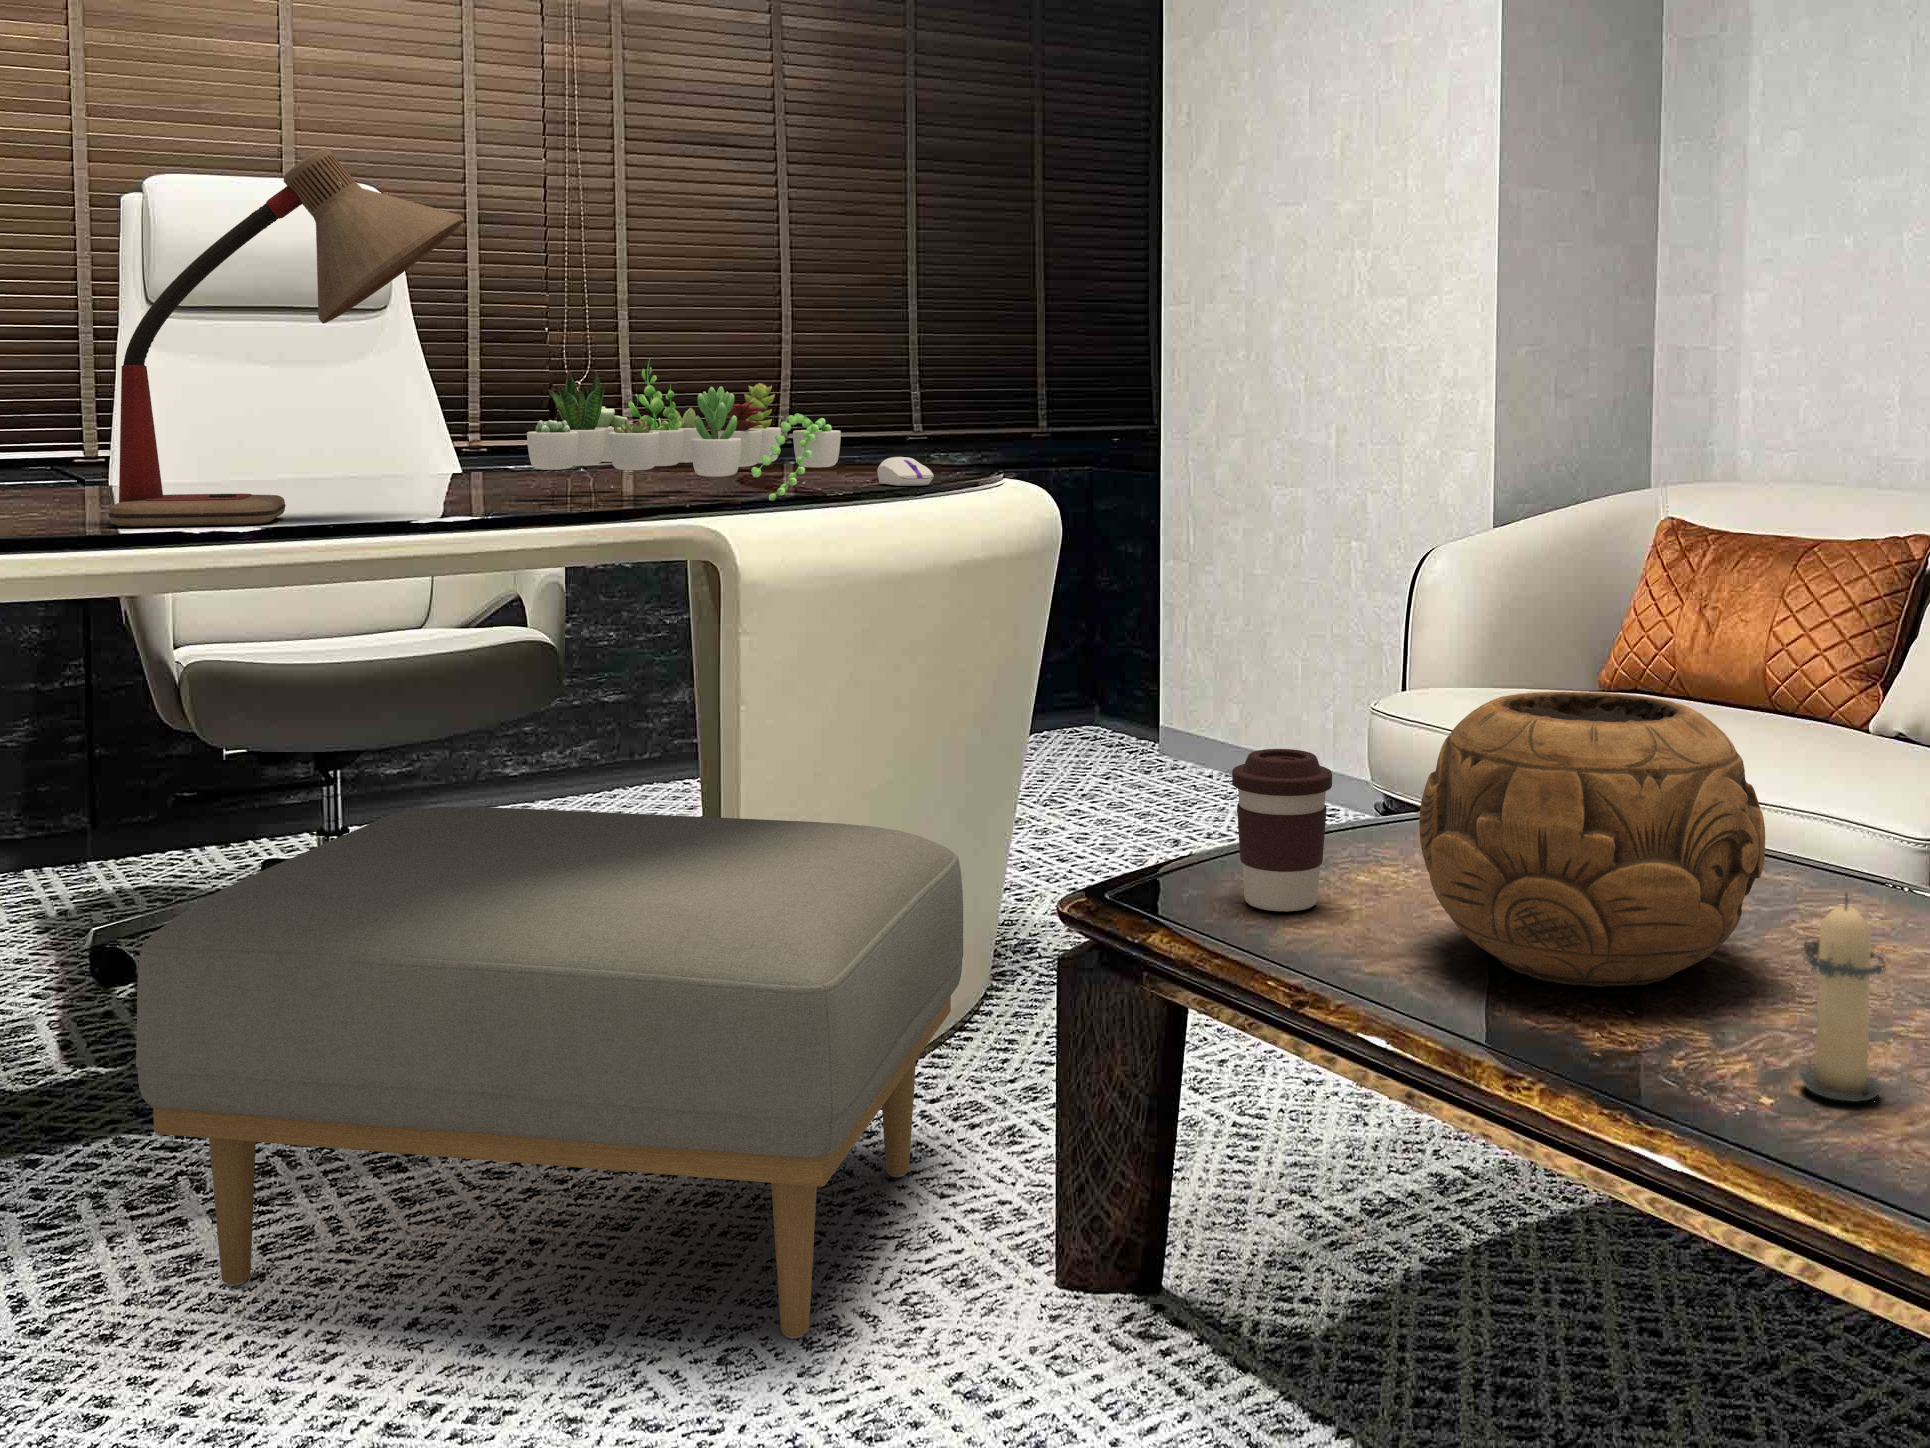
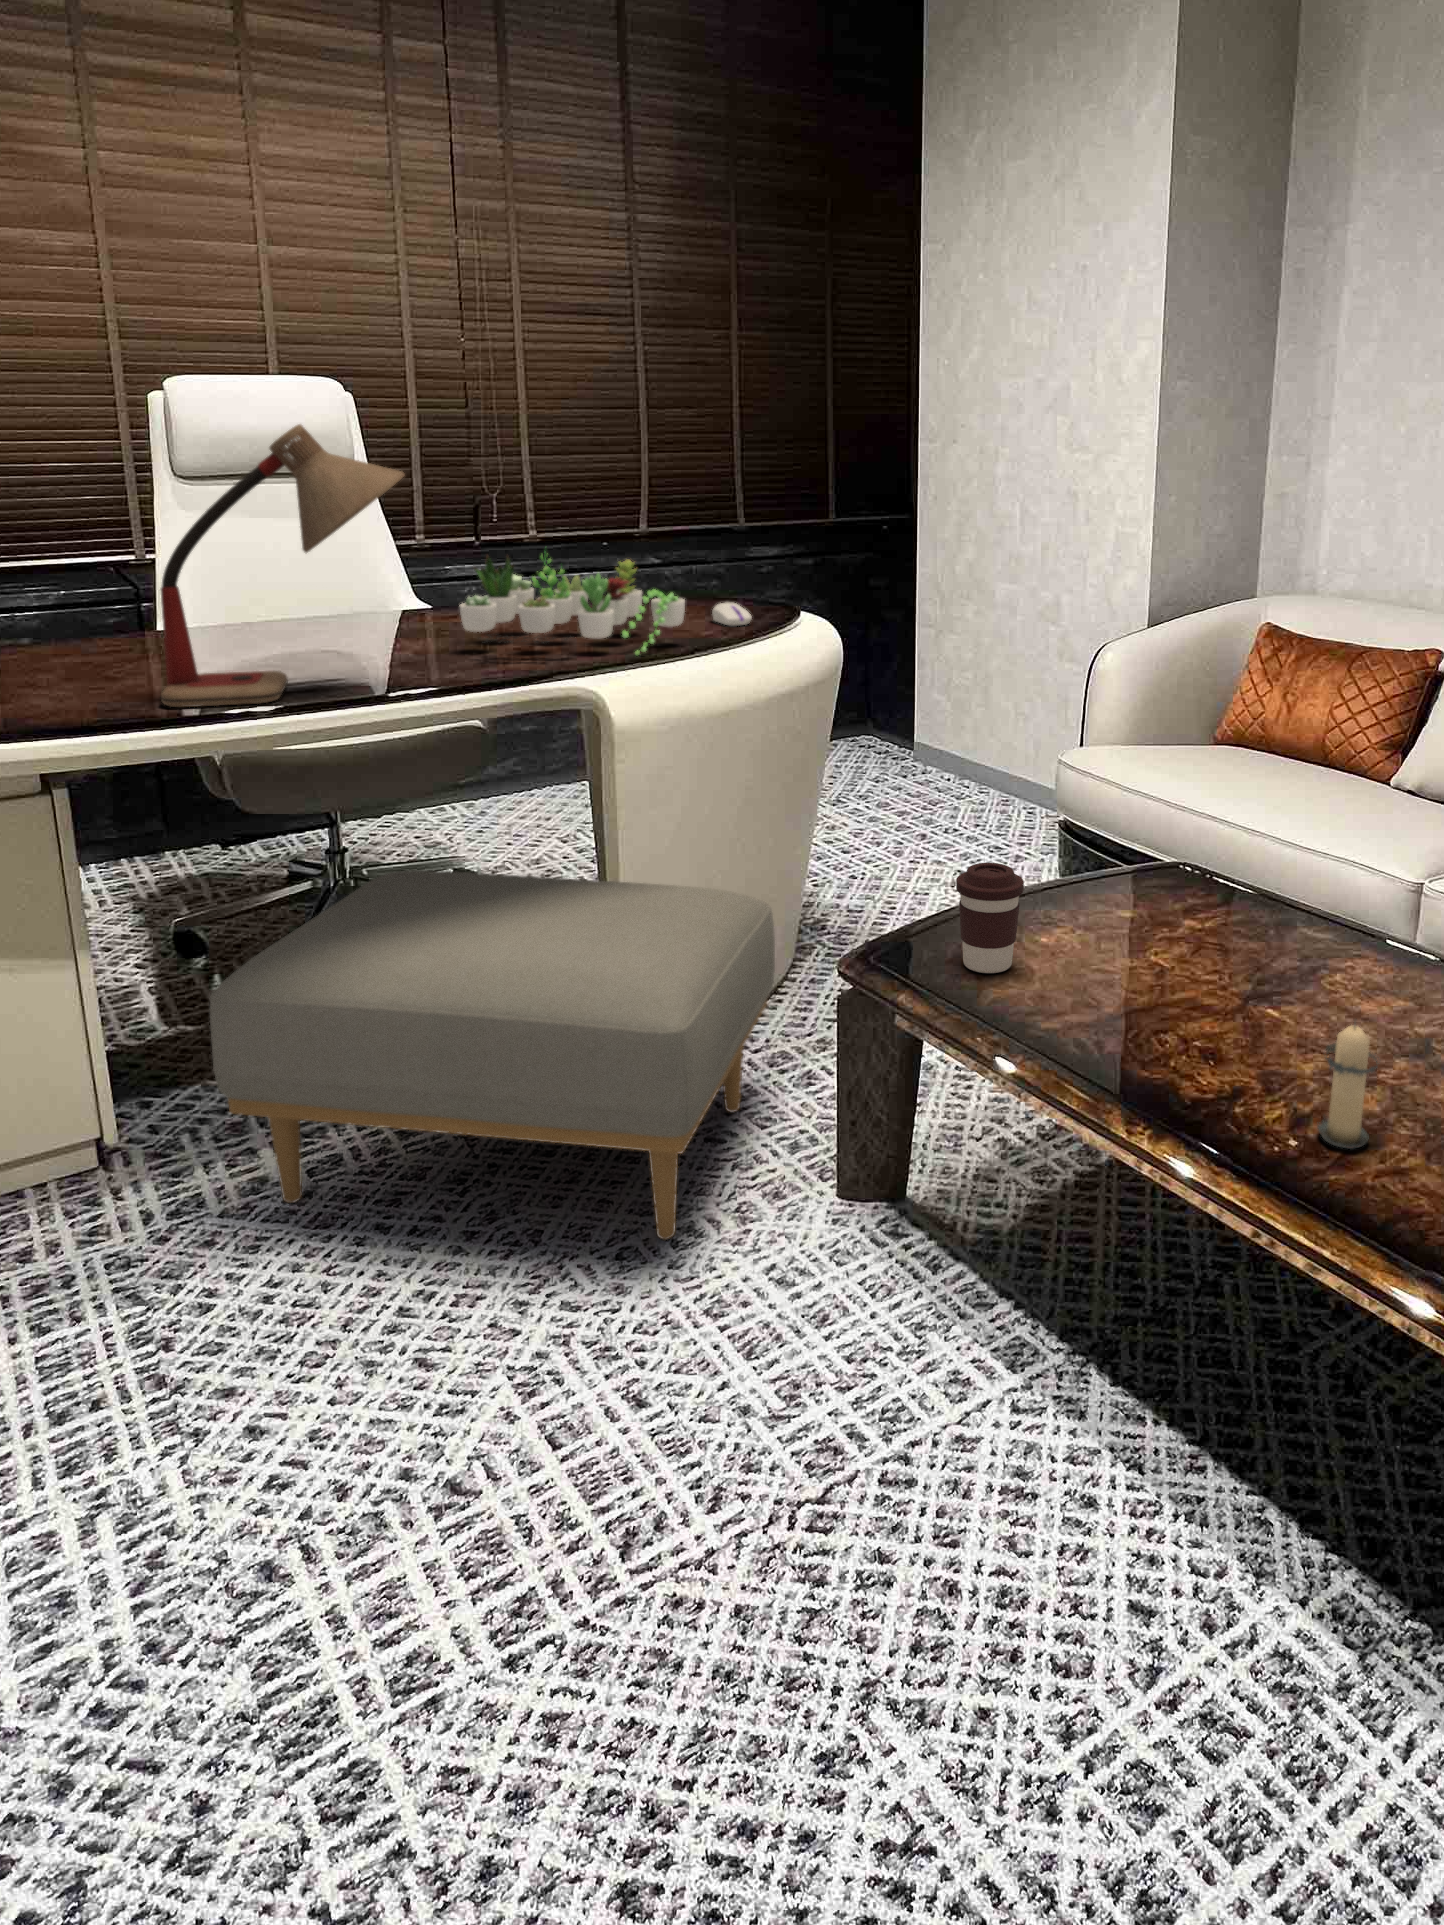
decorative bowl: present [1419,691,1765,987] -> none [1080,838,1309,1044]

